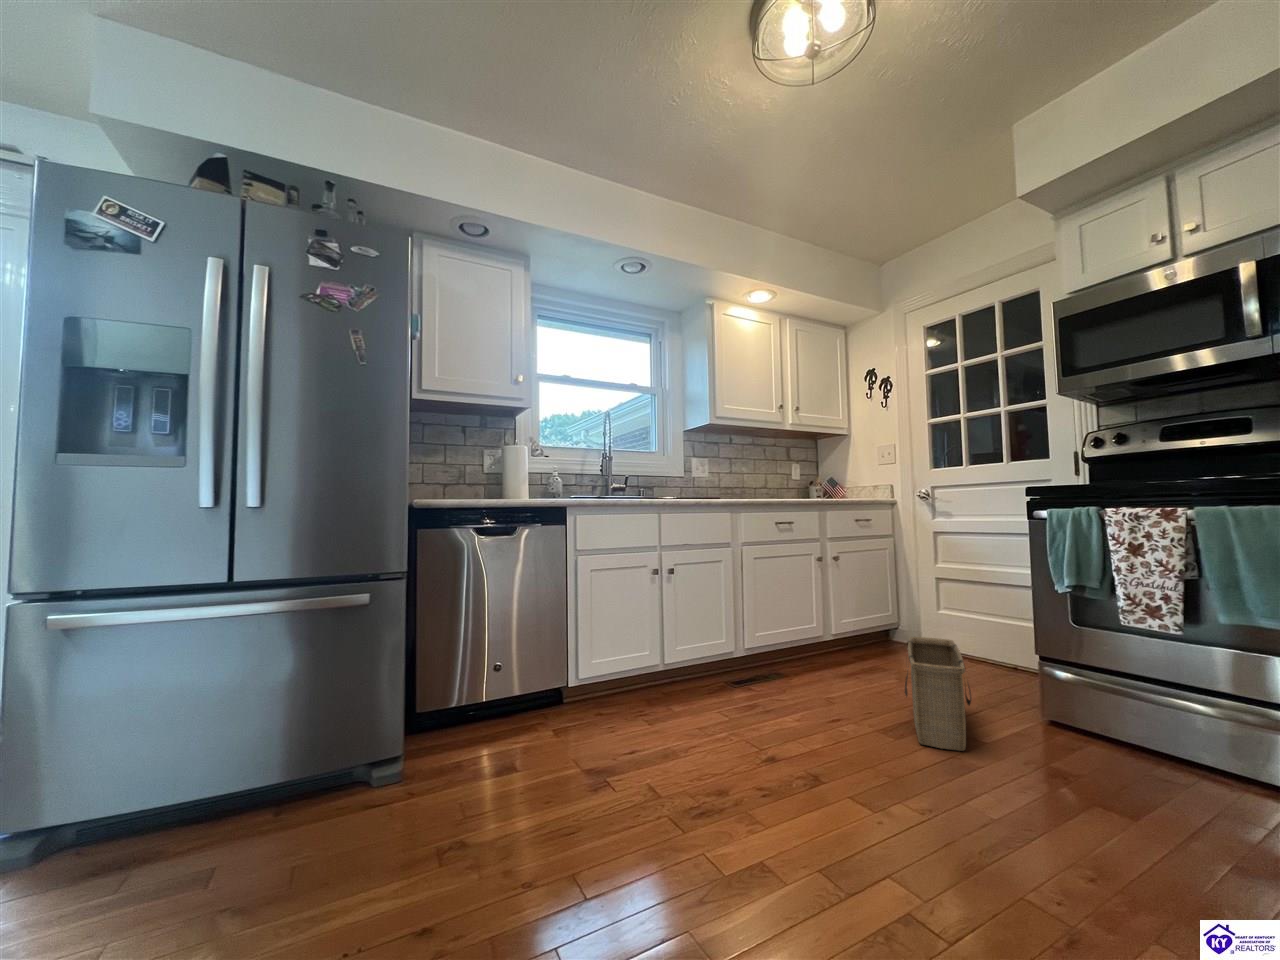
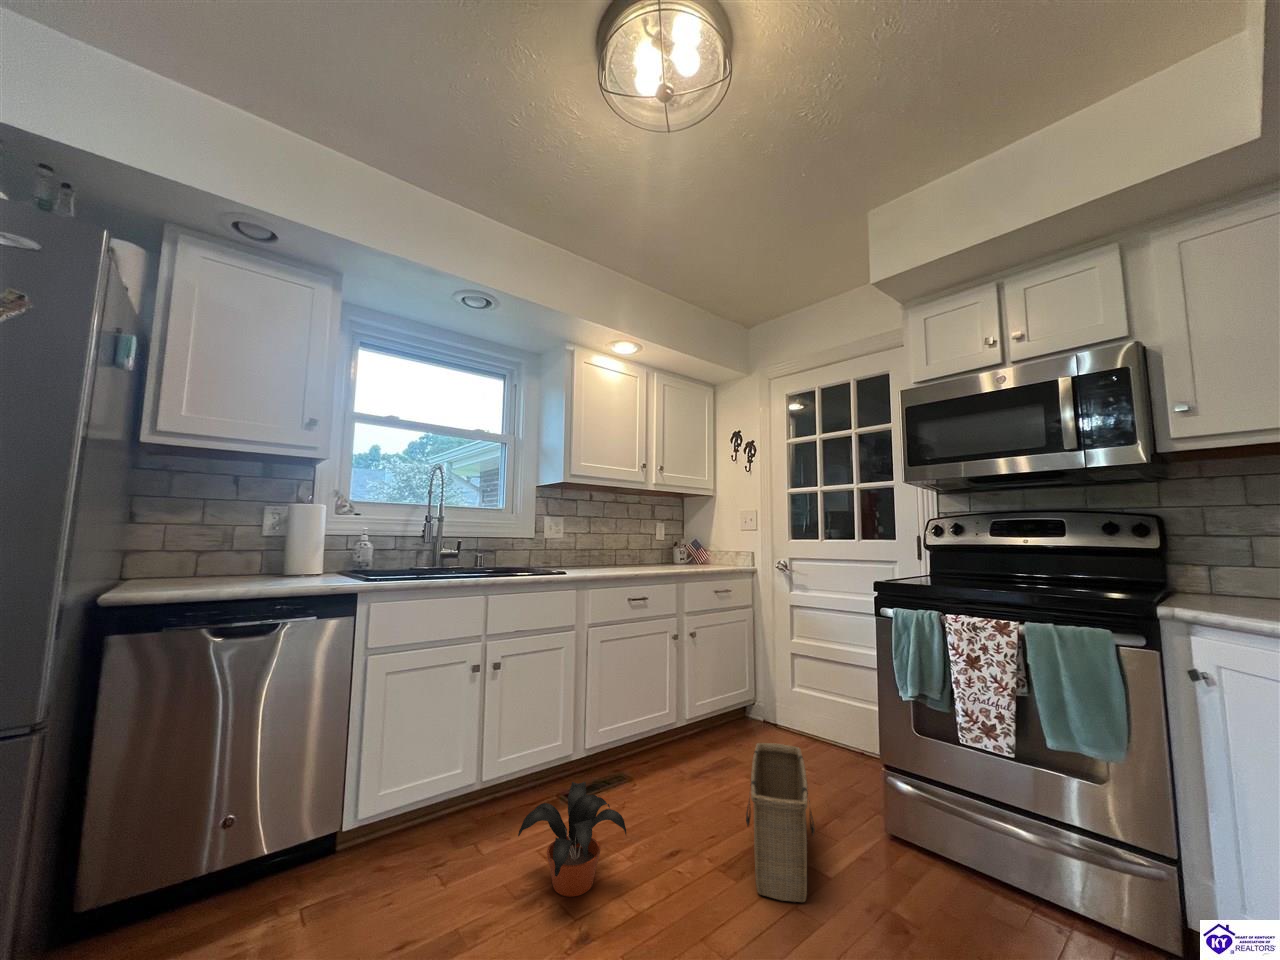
potted plant: none [711,656,800,736] -> present [518,782,626,896]

